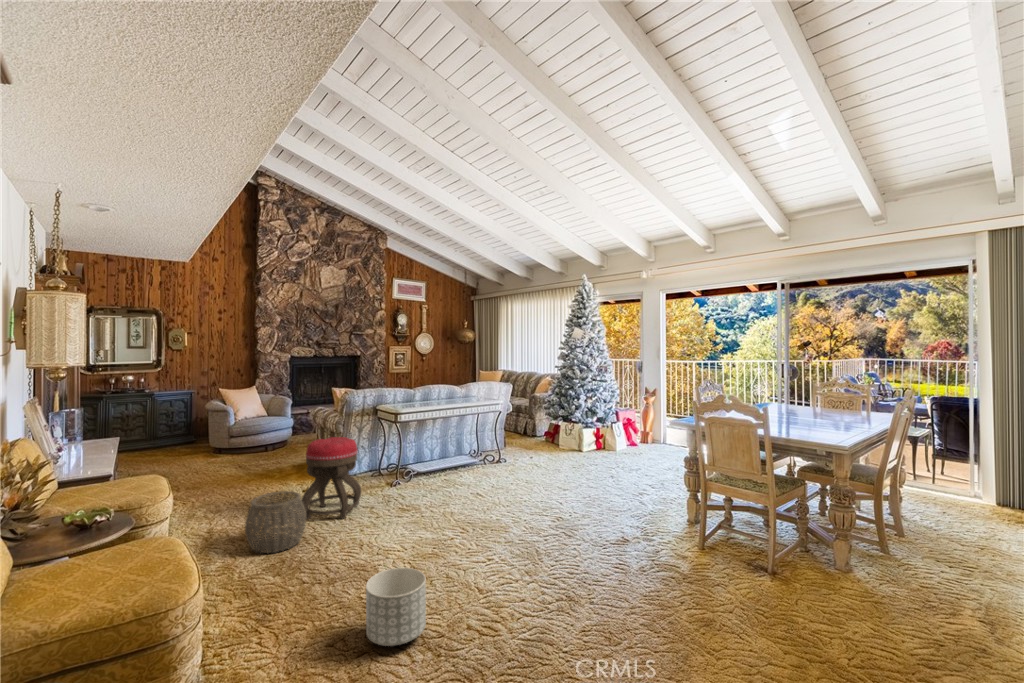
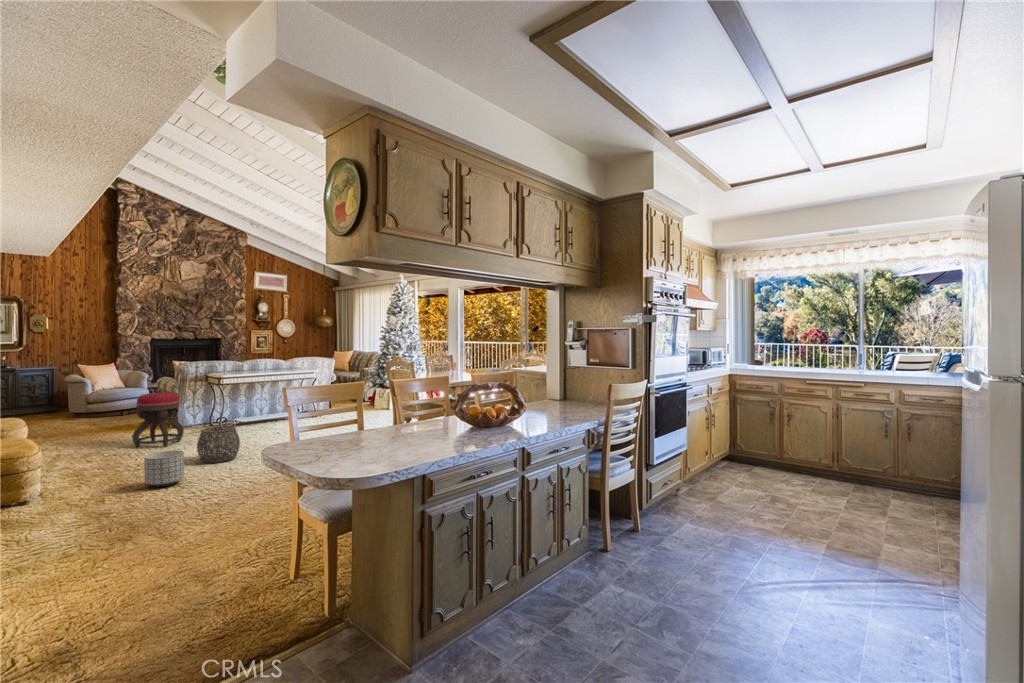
woven basket: present [245,491,306,553] -> present [197,425,240,463]

